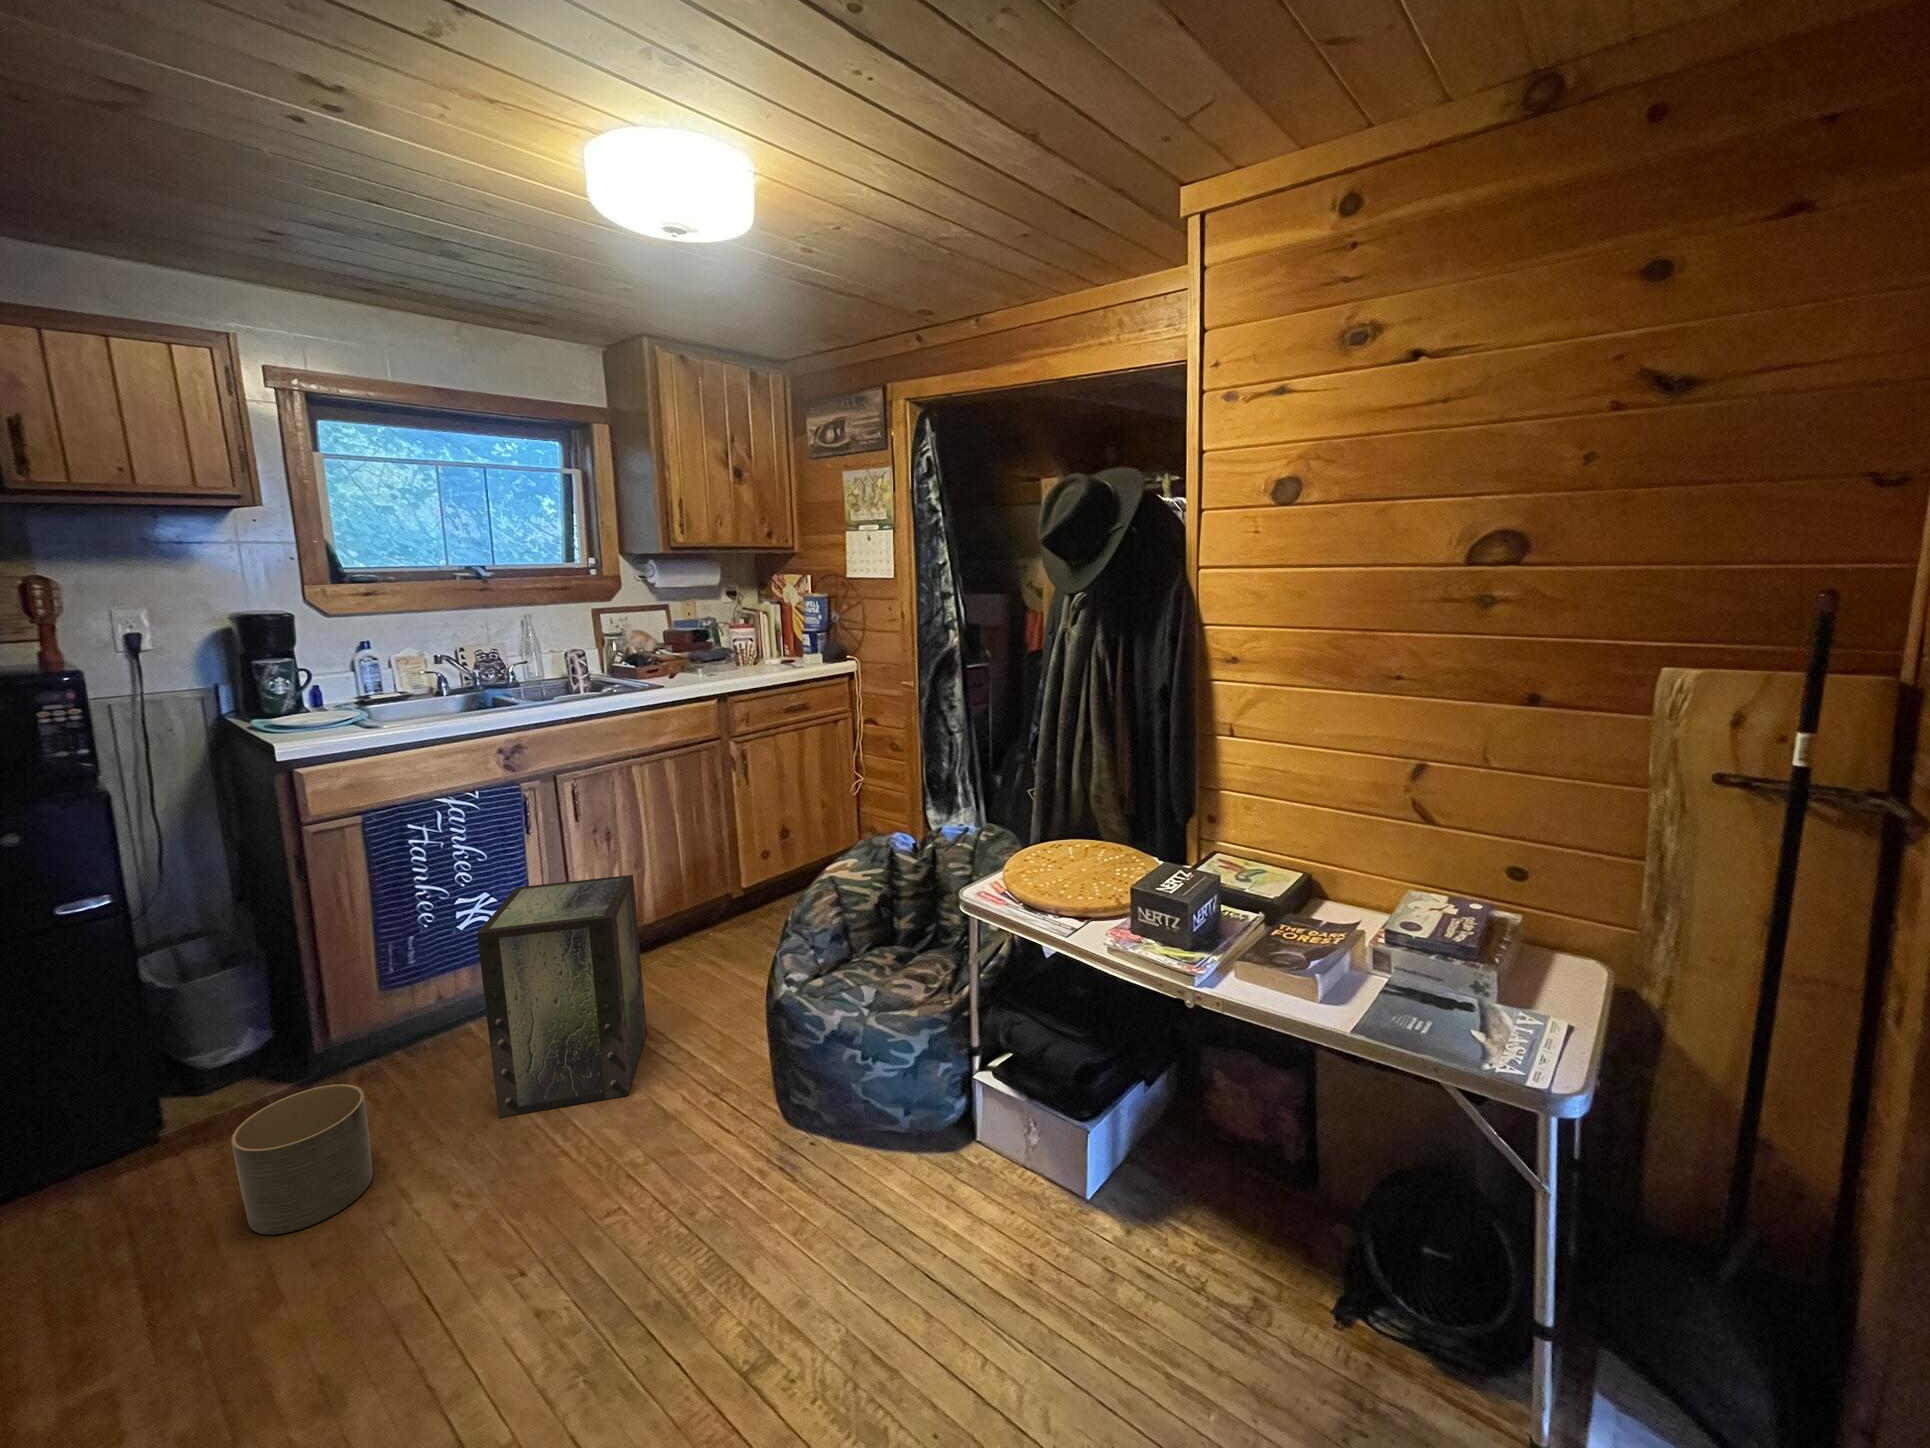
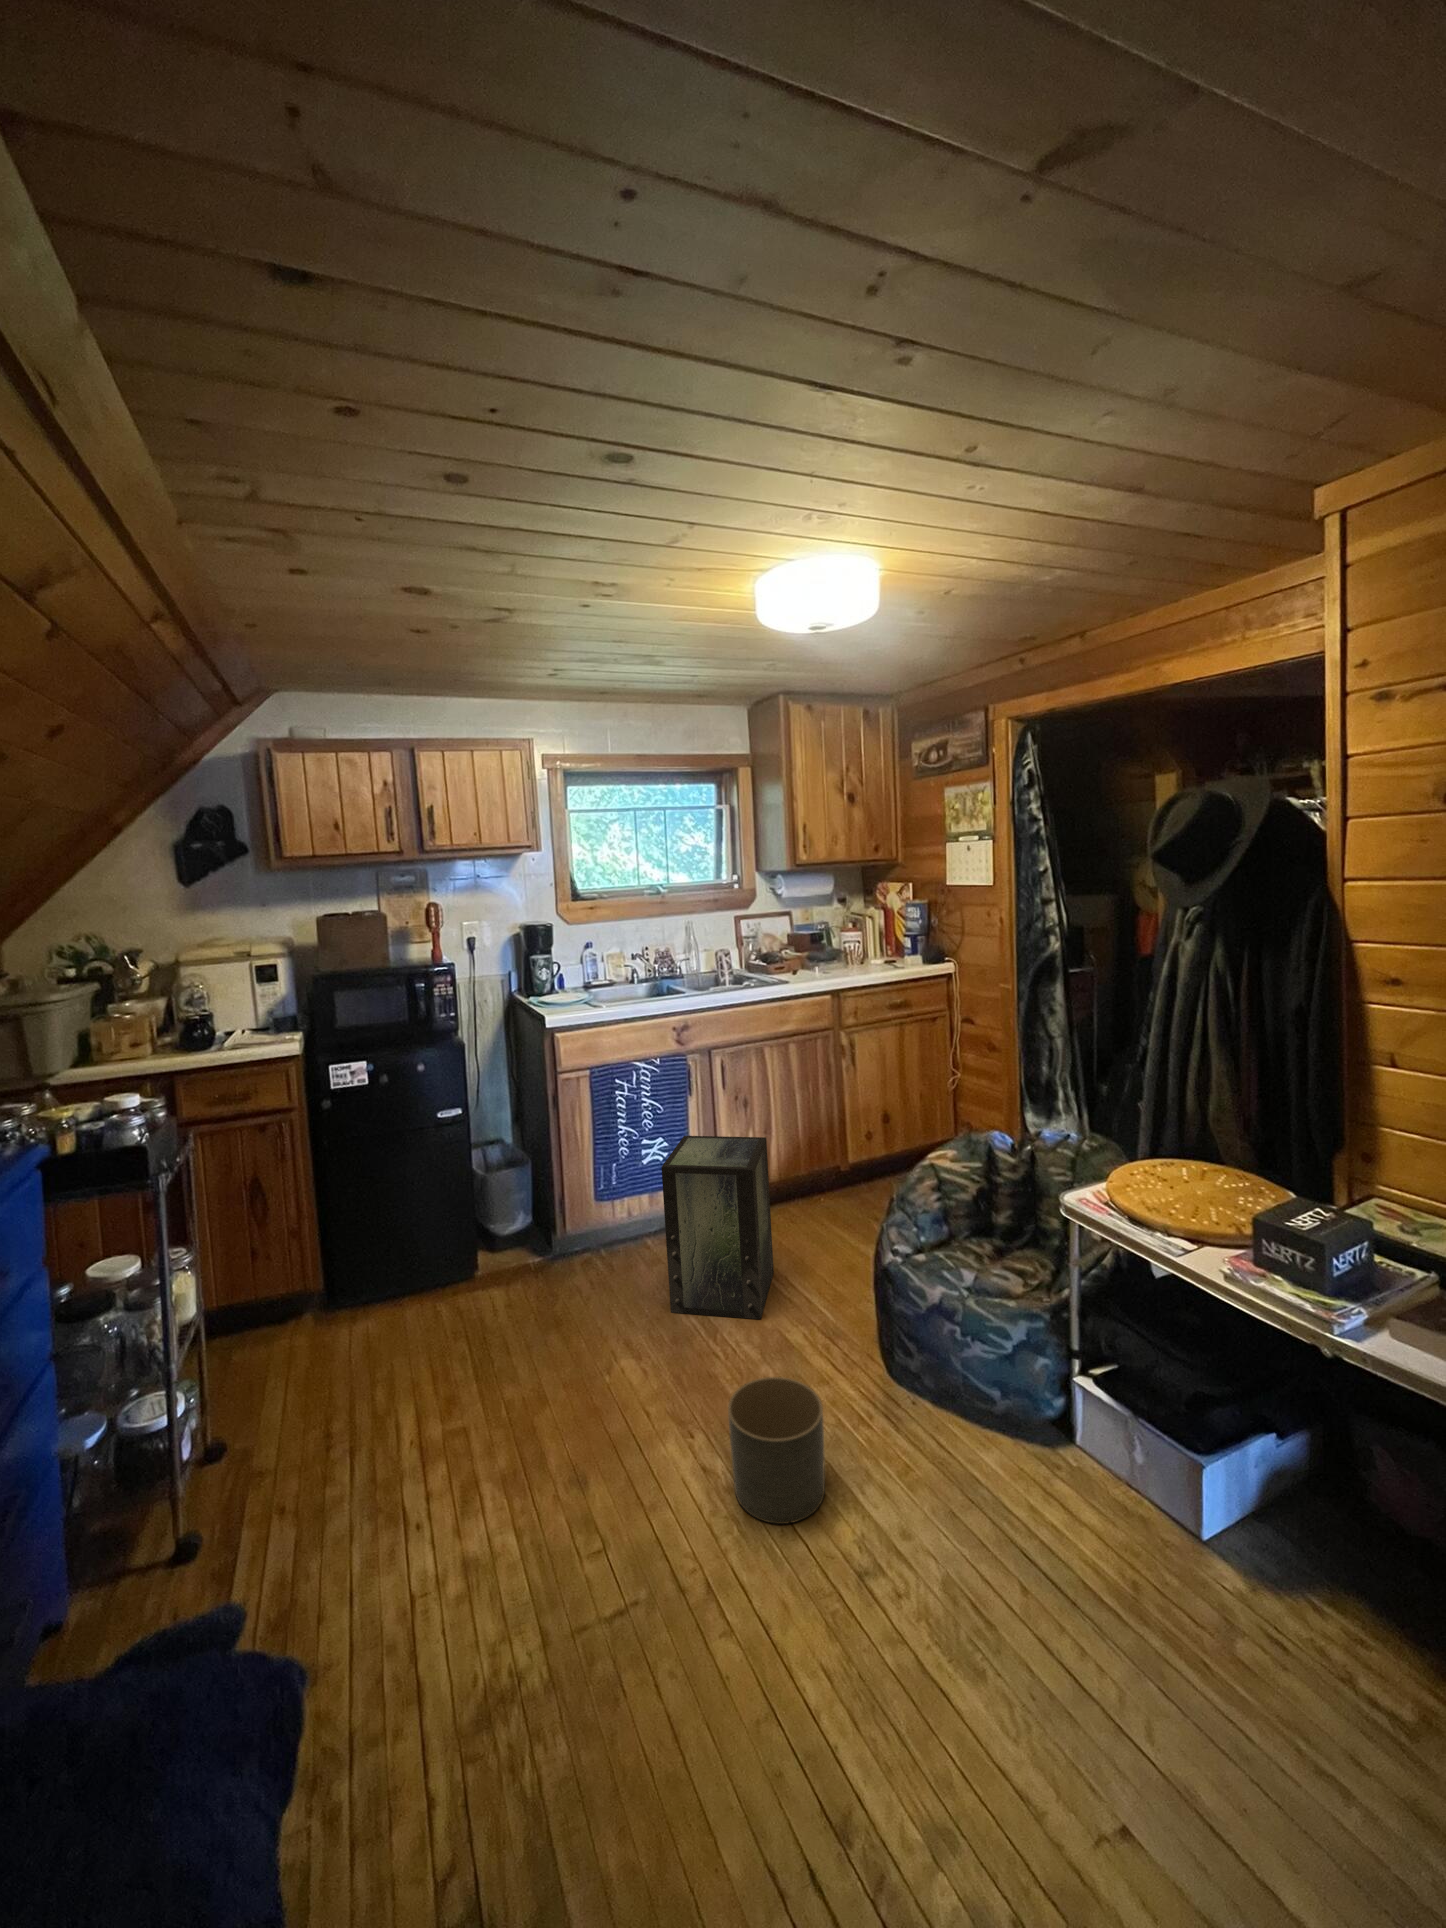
planter: present [231,1084,373,1235] -> present [728,1377,825,1524]

